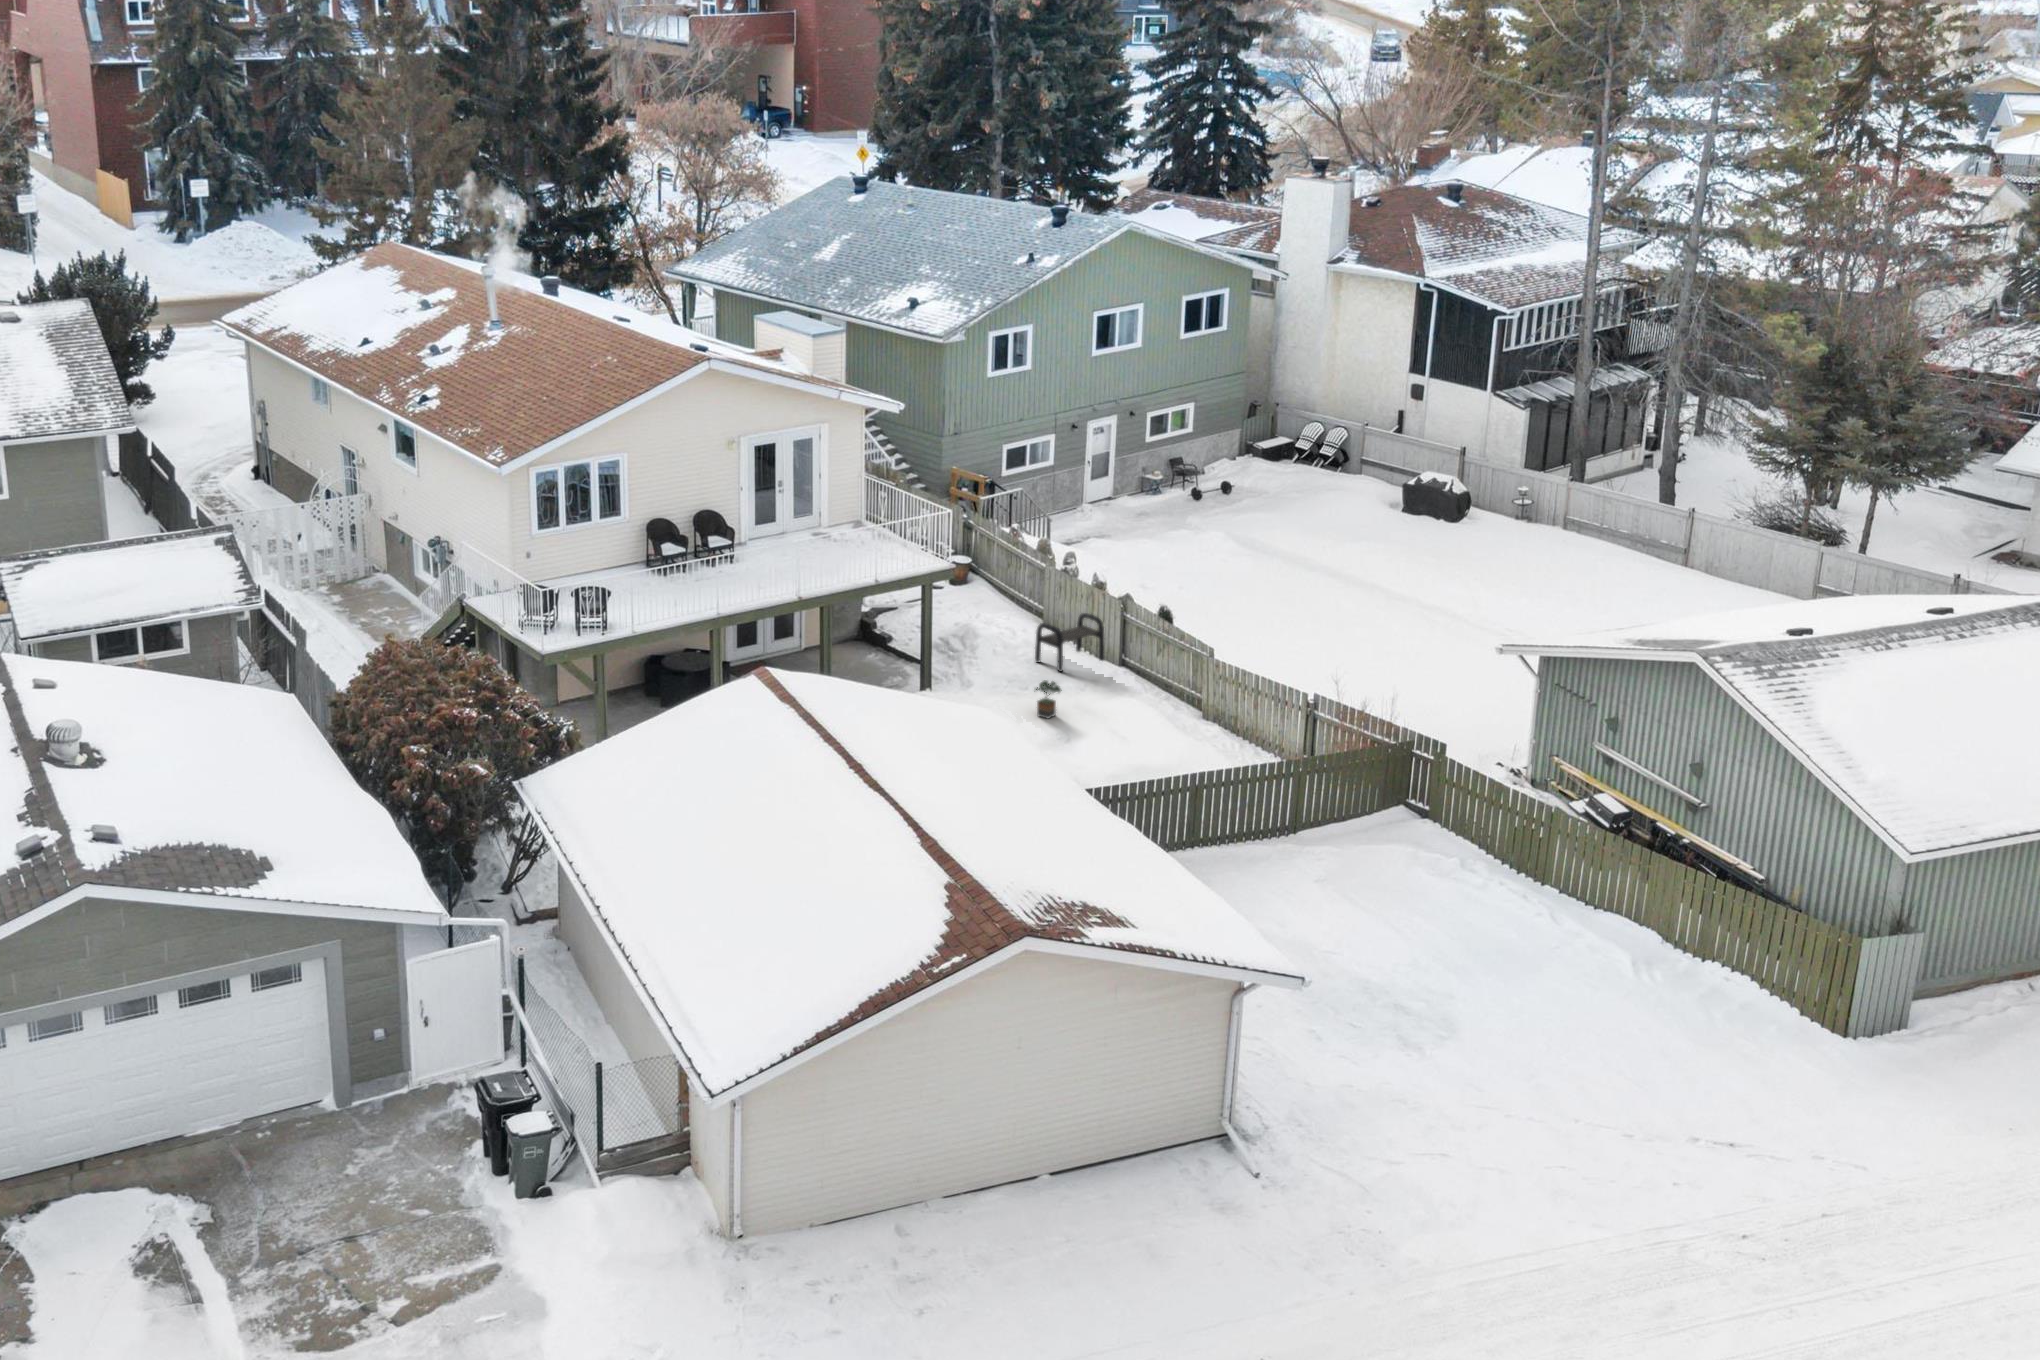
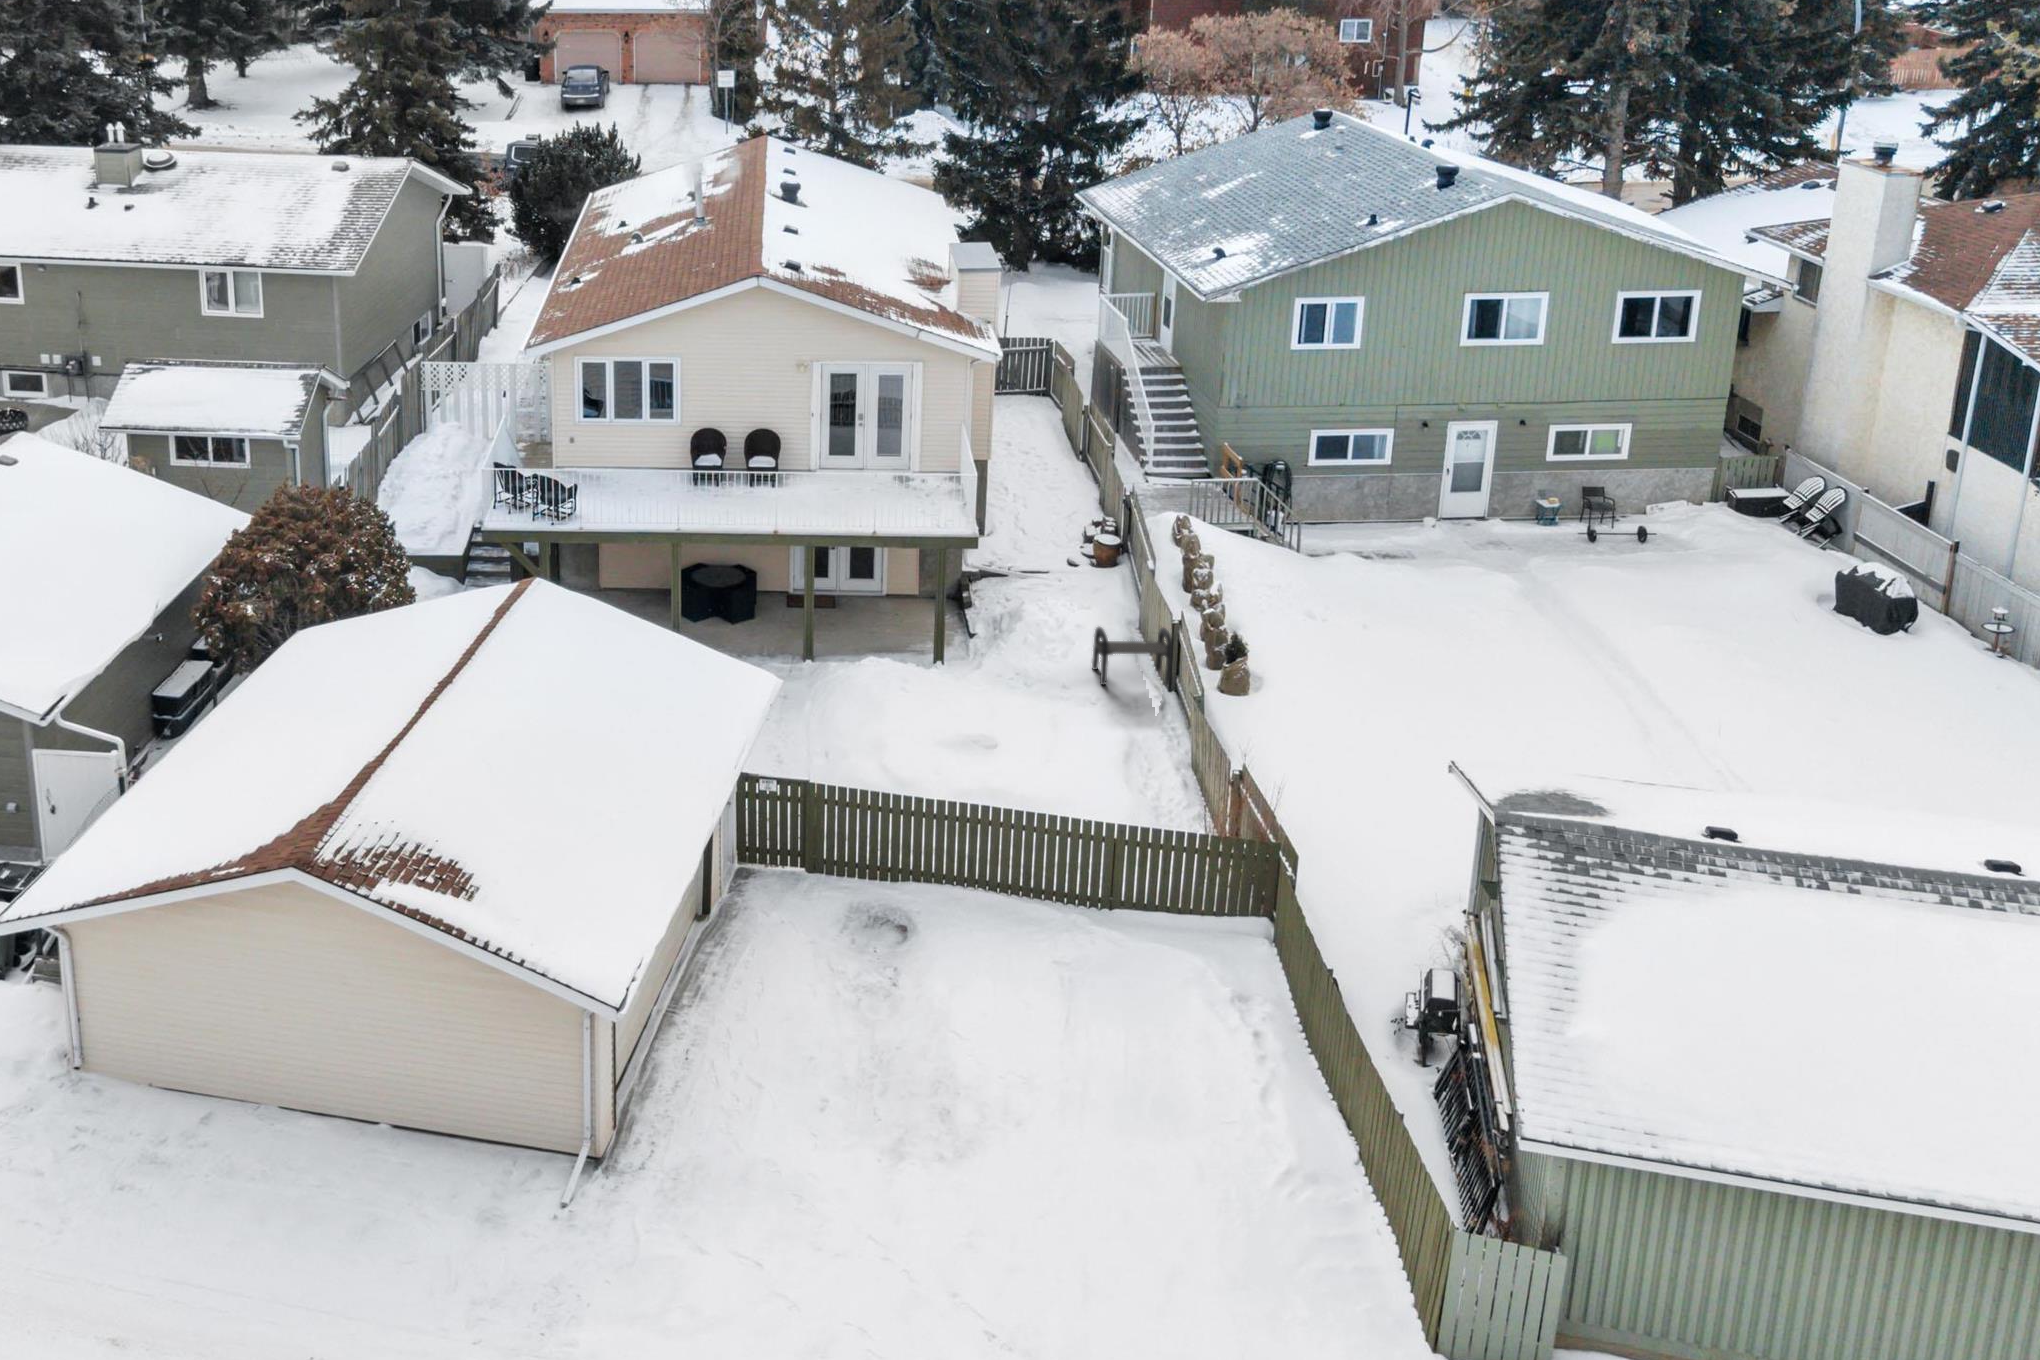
potted tree: present [1034,680,1062,719] -> none [1002,684,1033,728]

